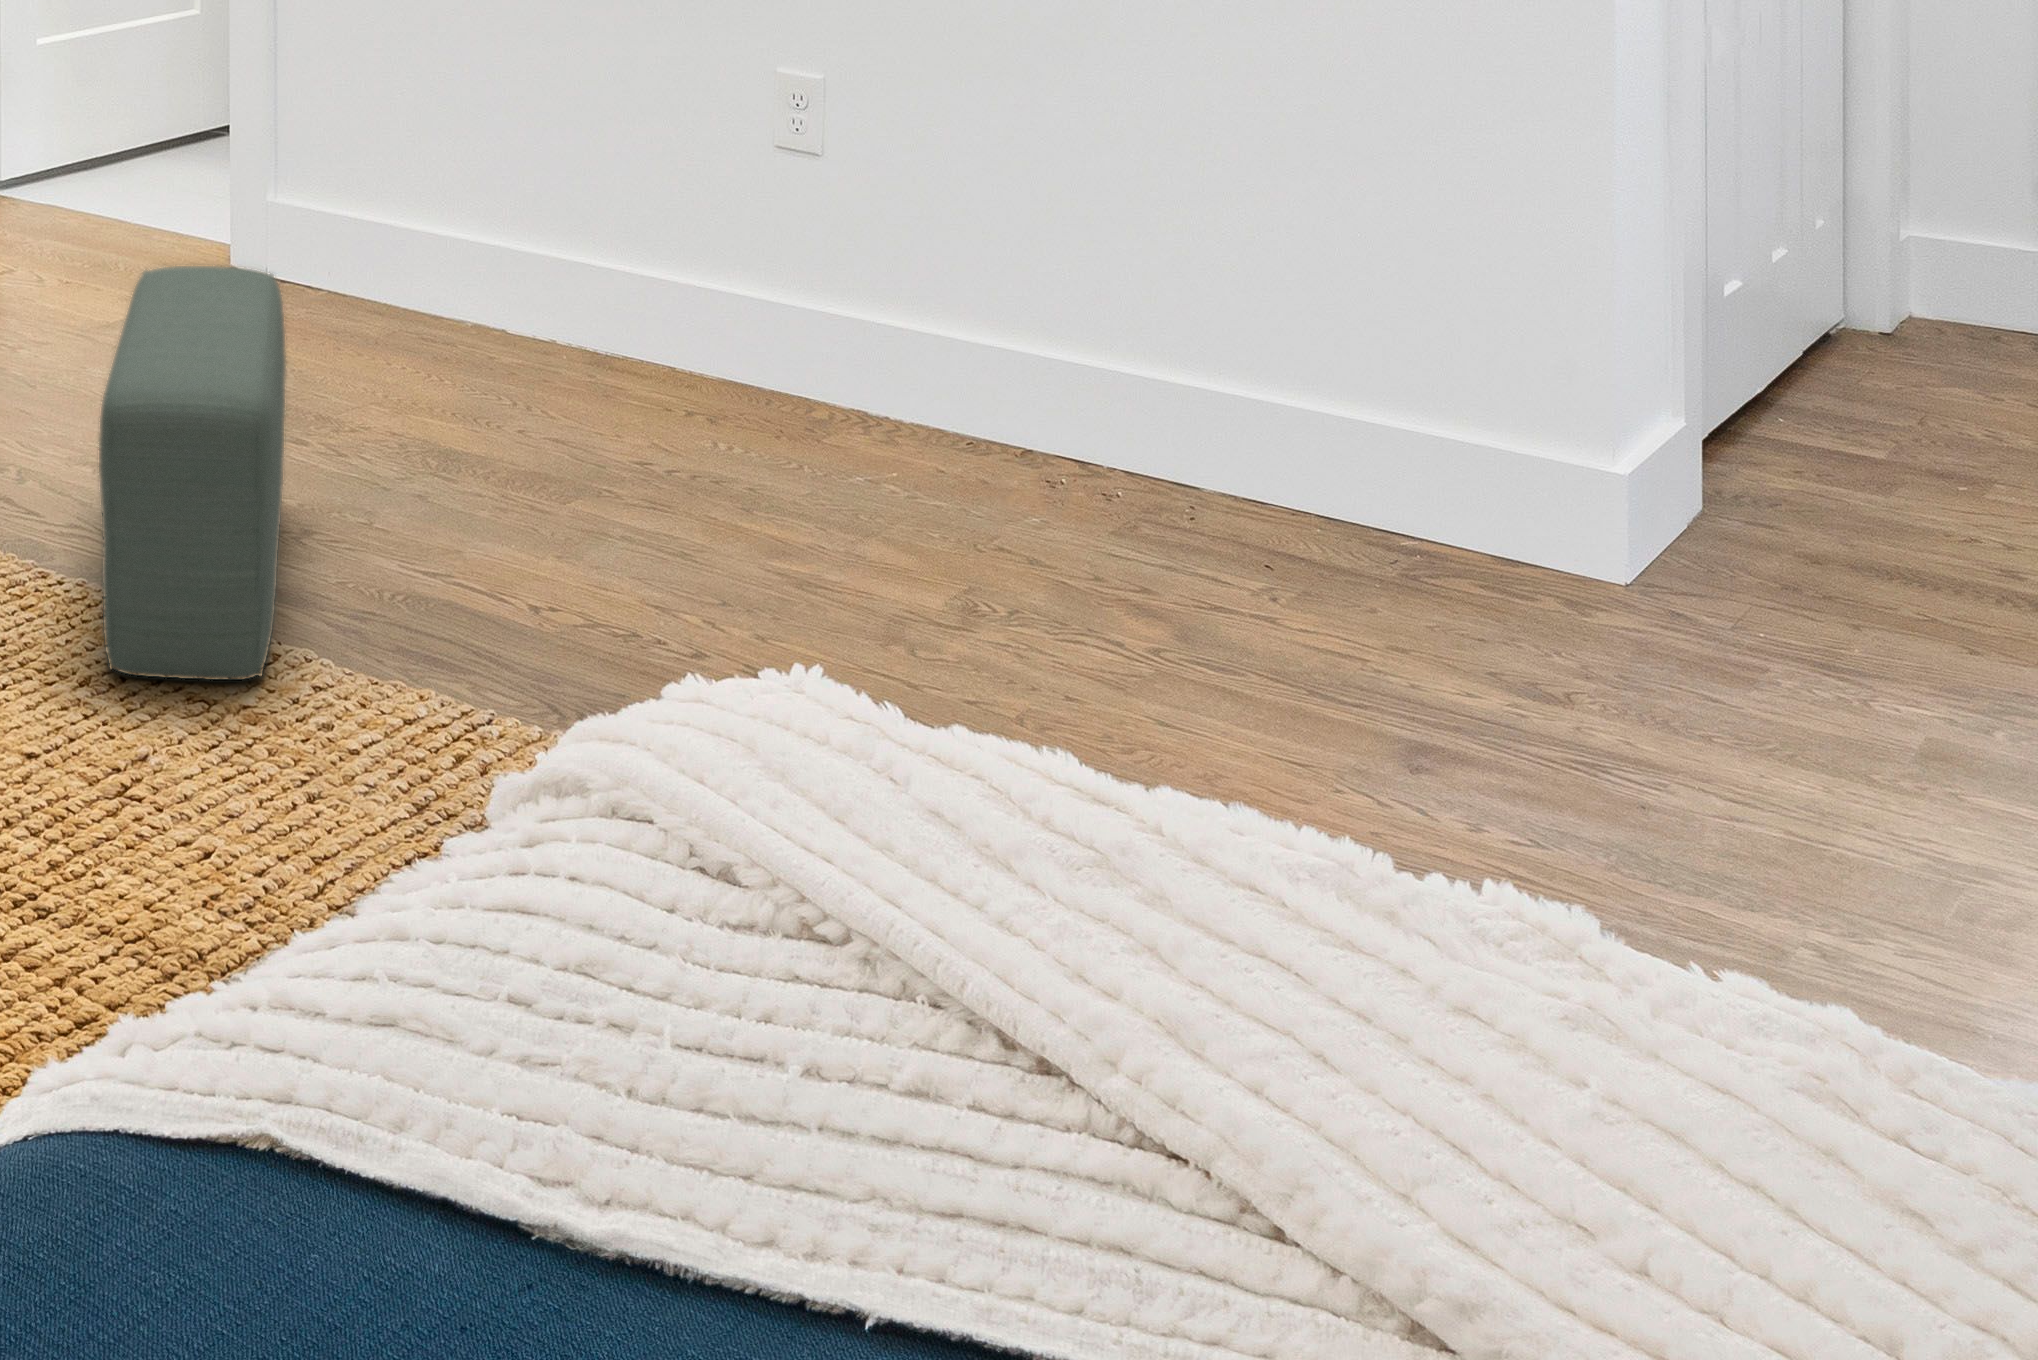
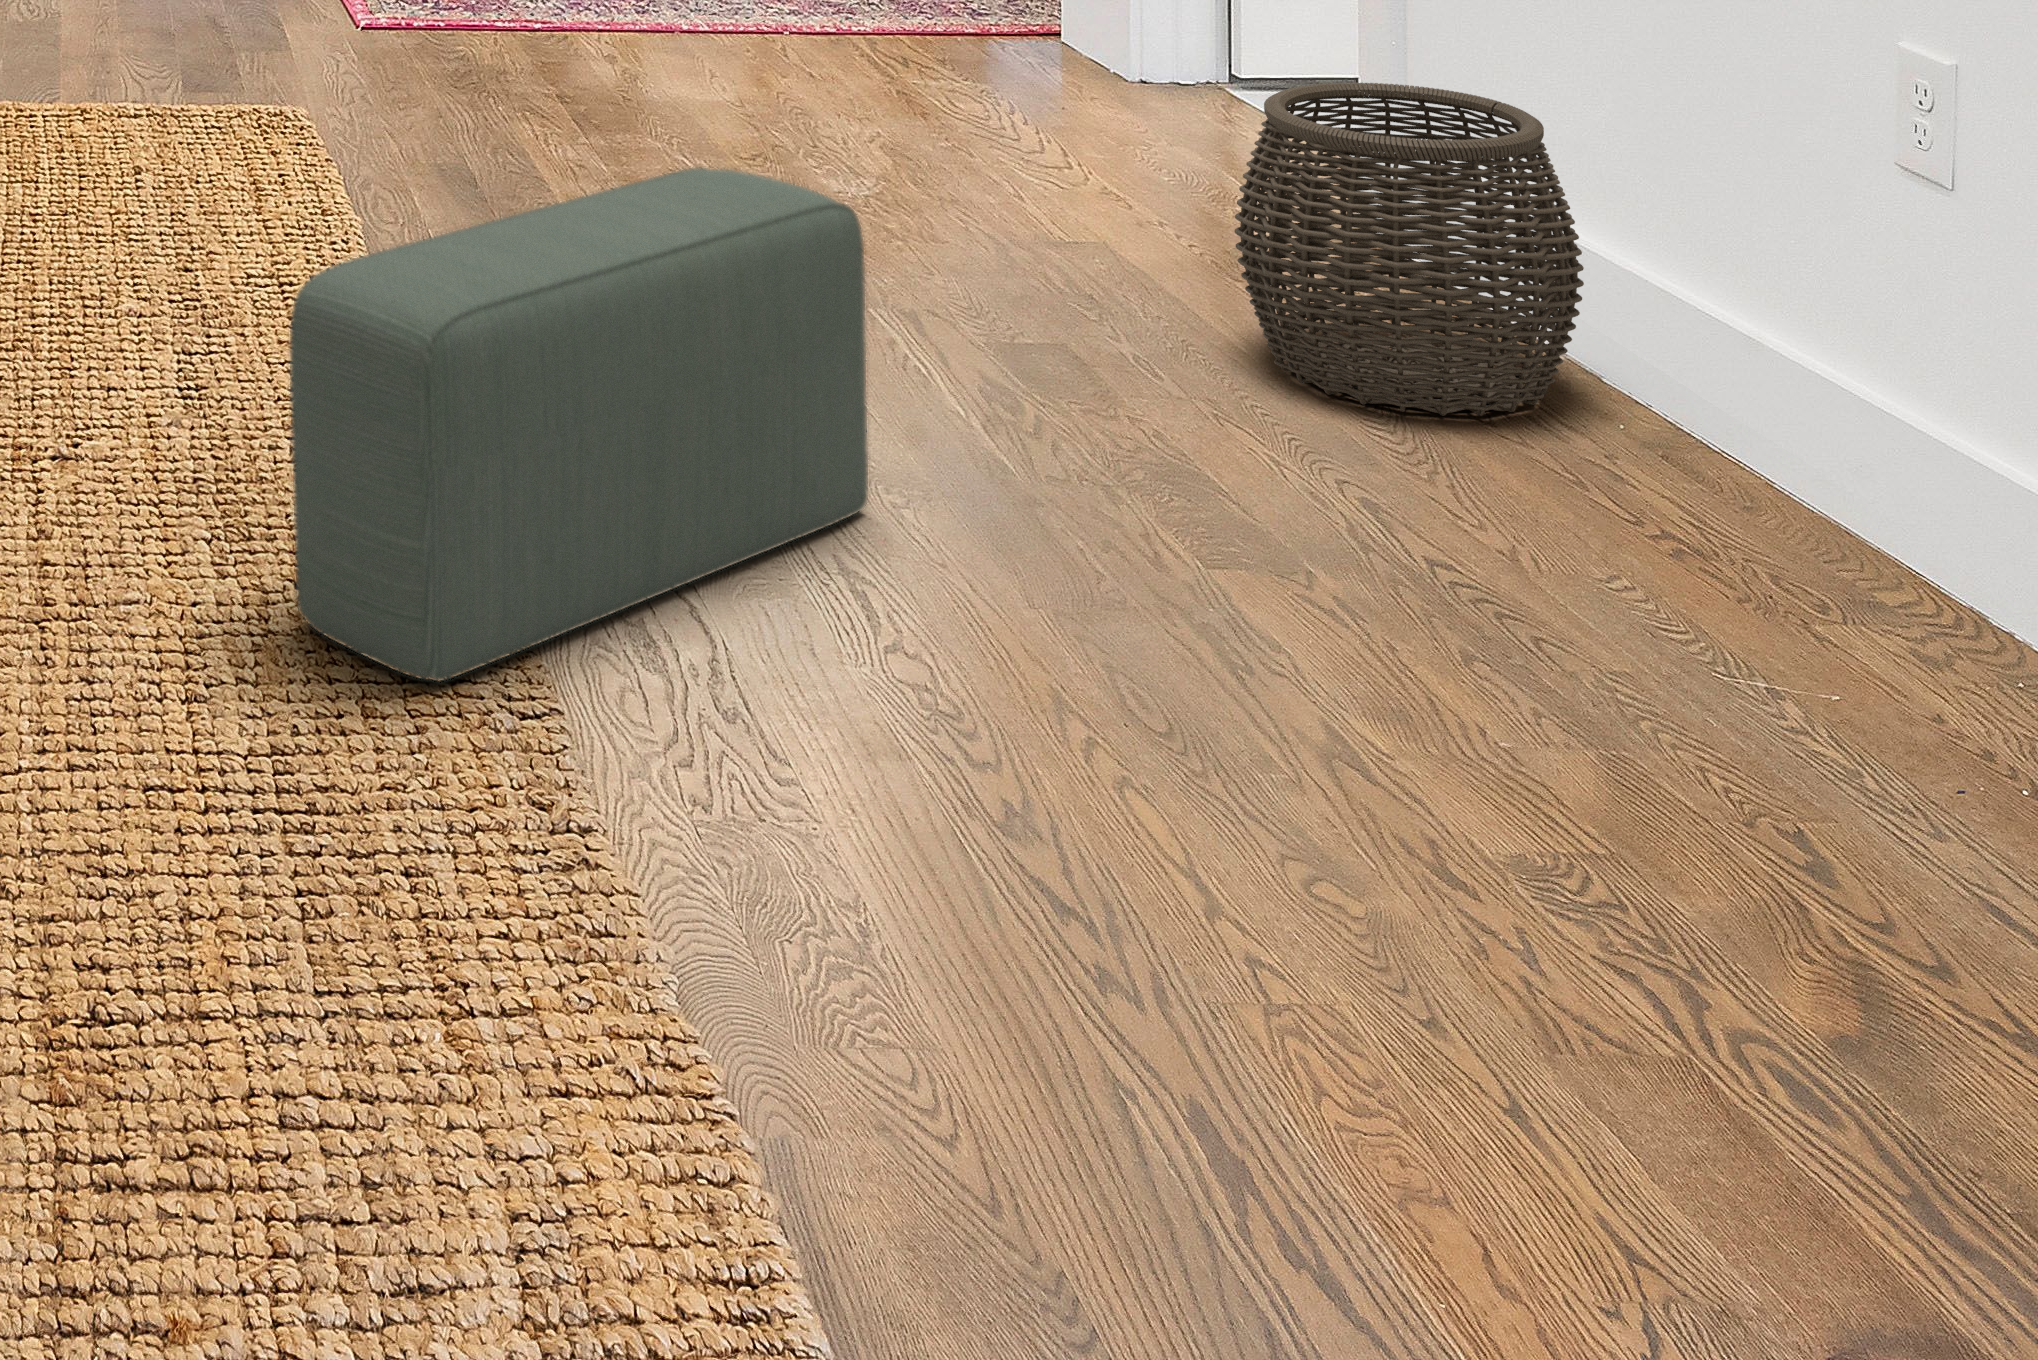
woven basket: none [269,143,490,367] -> present [1234,83,1584,416]

